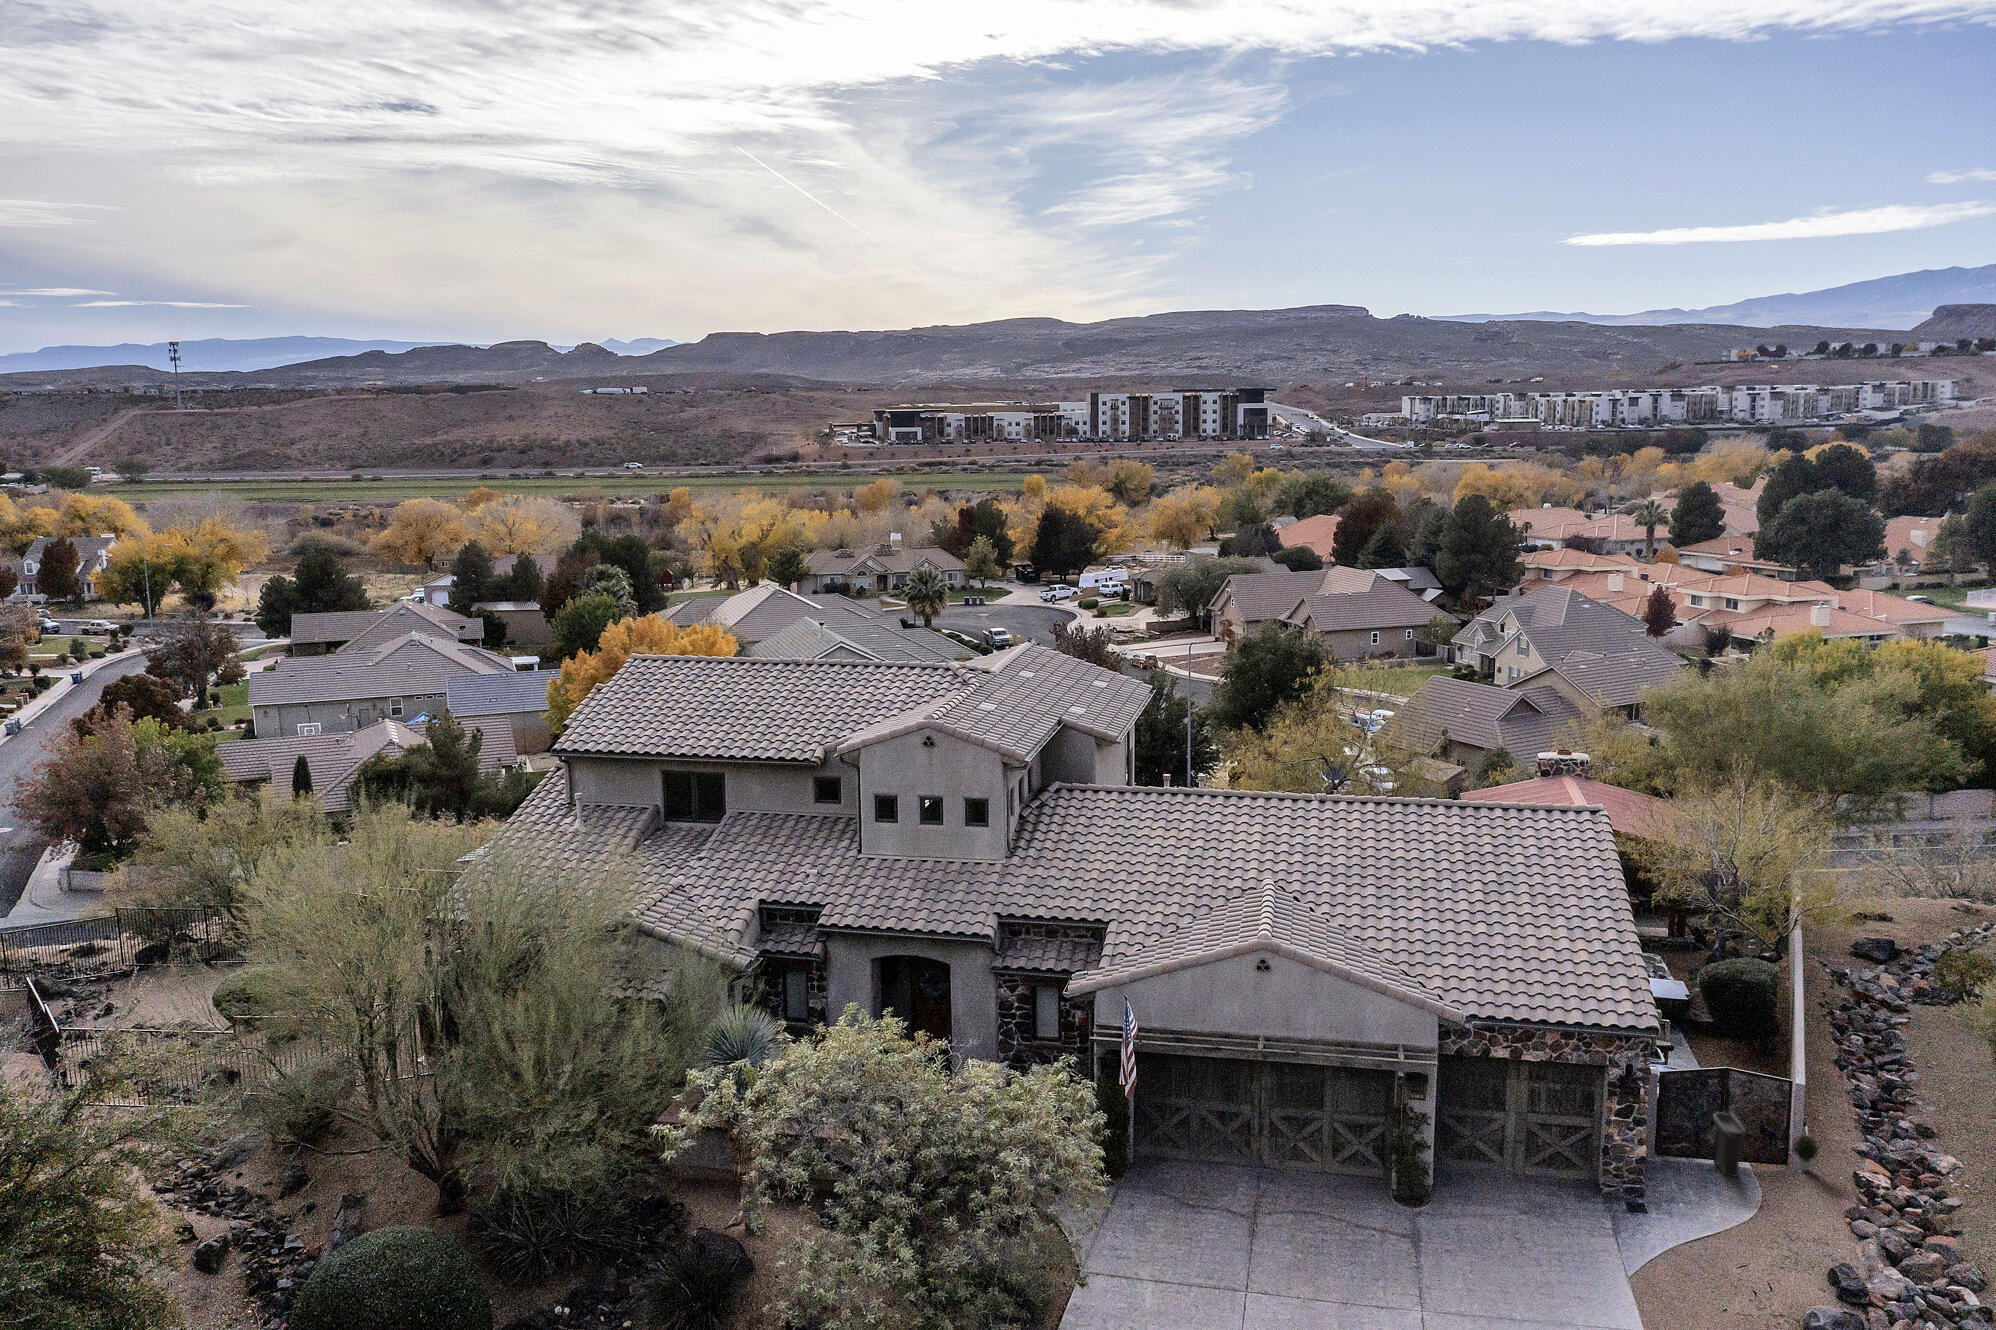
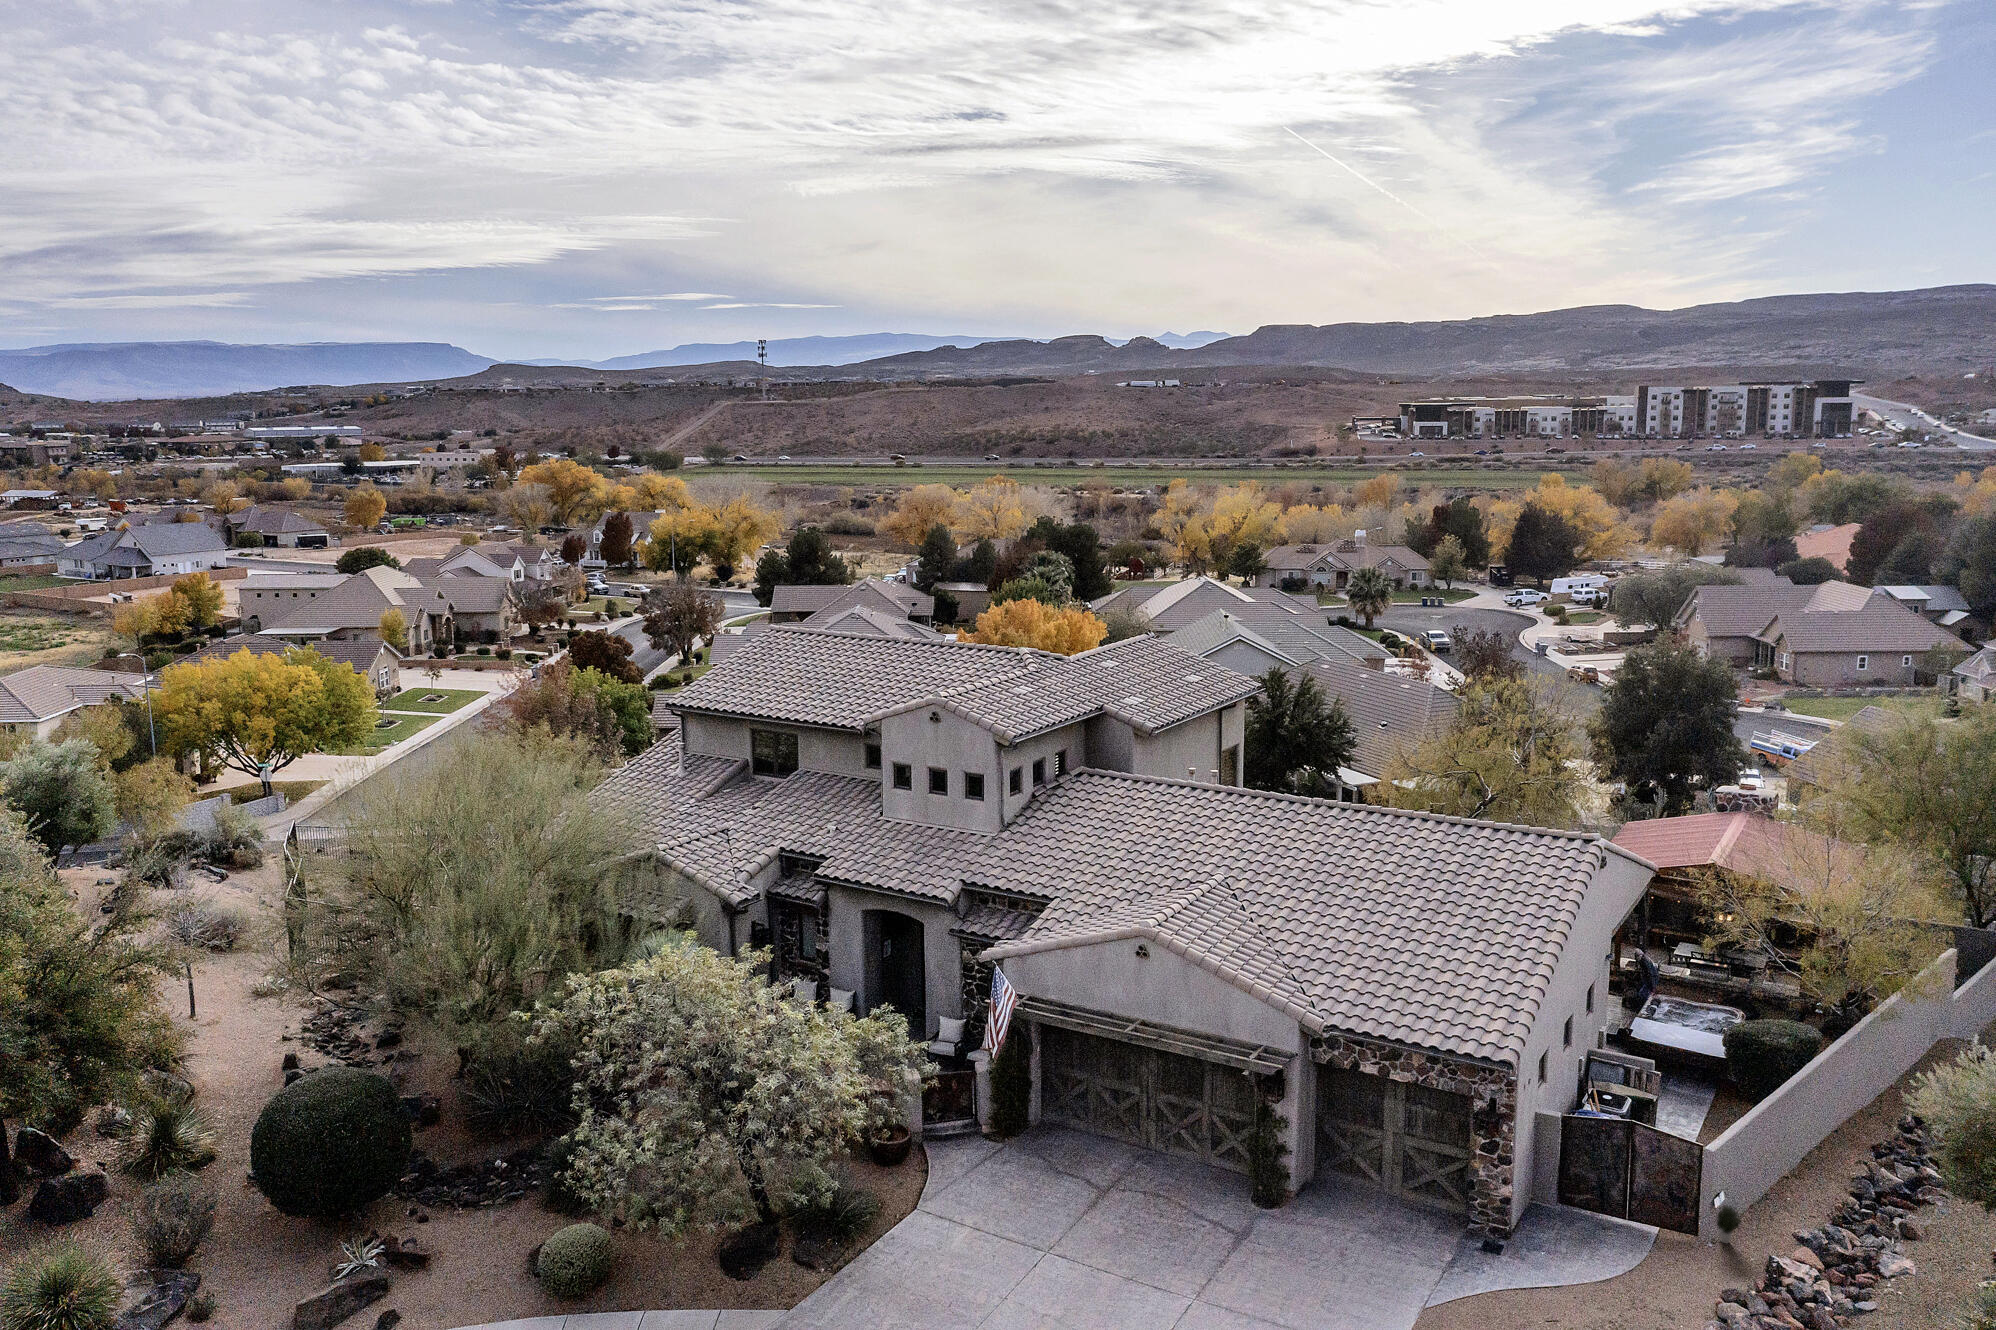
trash can: present [1713,1113,1745,1176] -> none [1625,1166,1650,1236]

